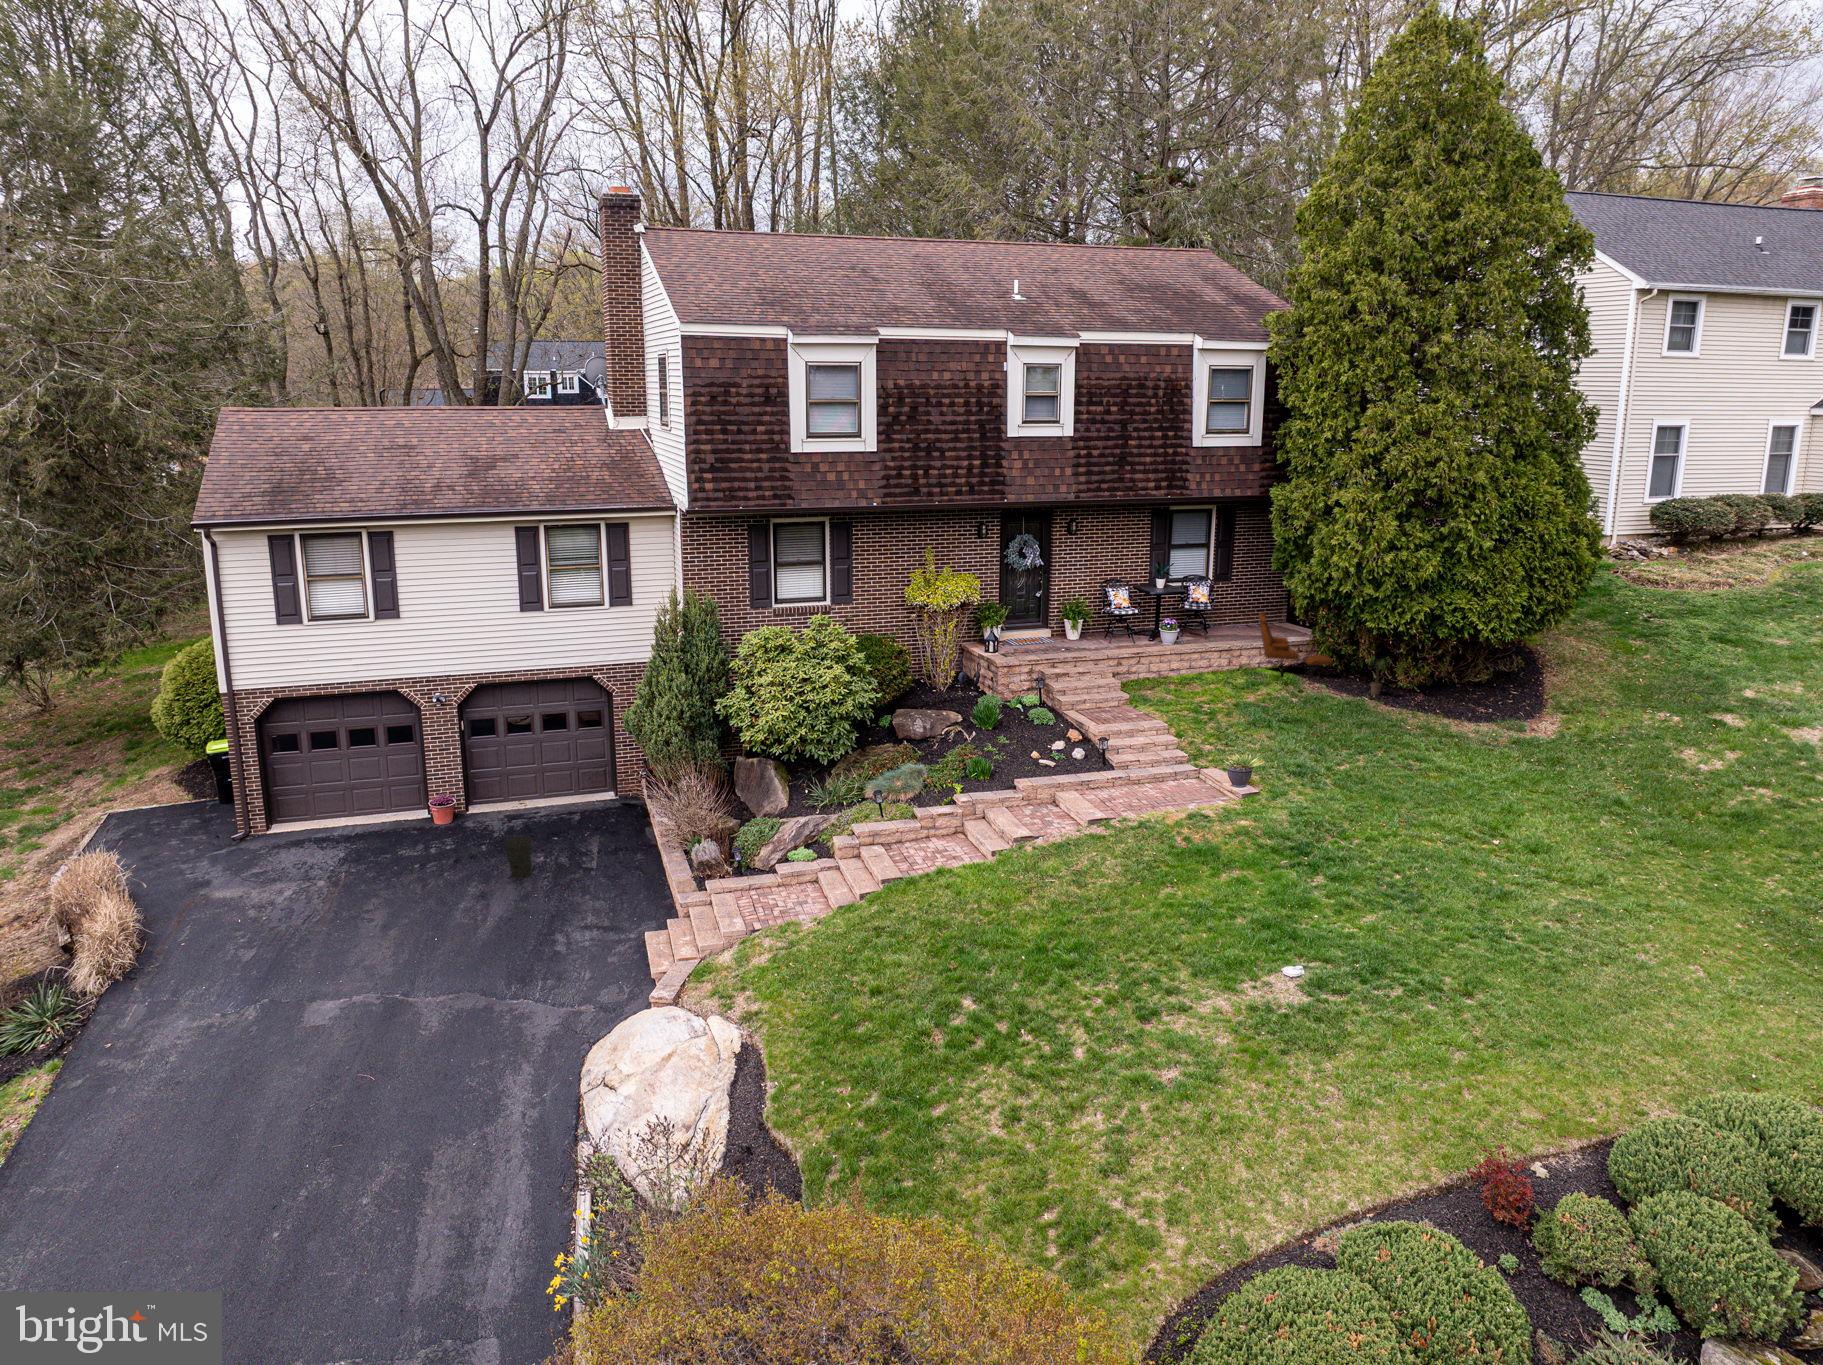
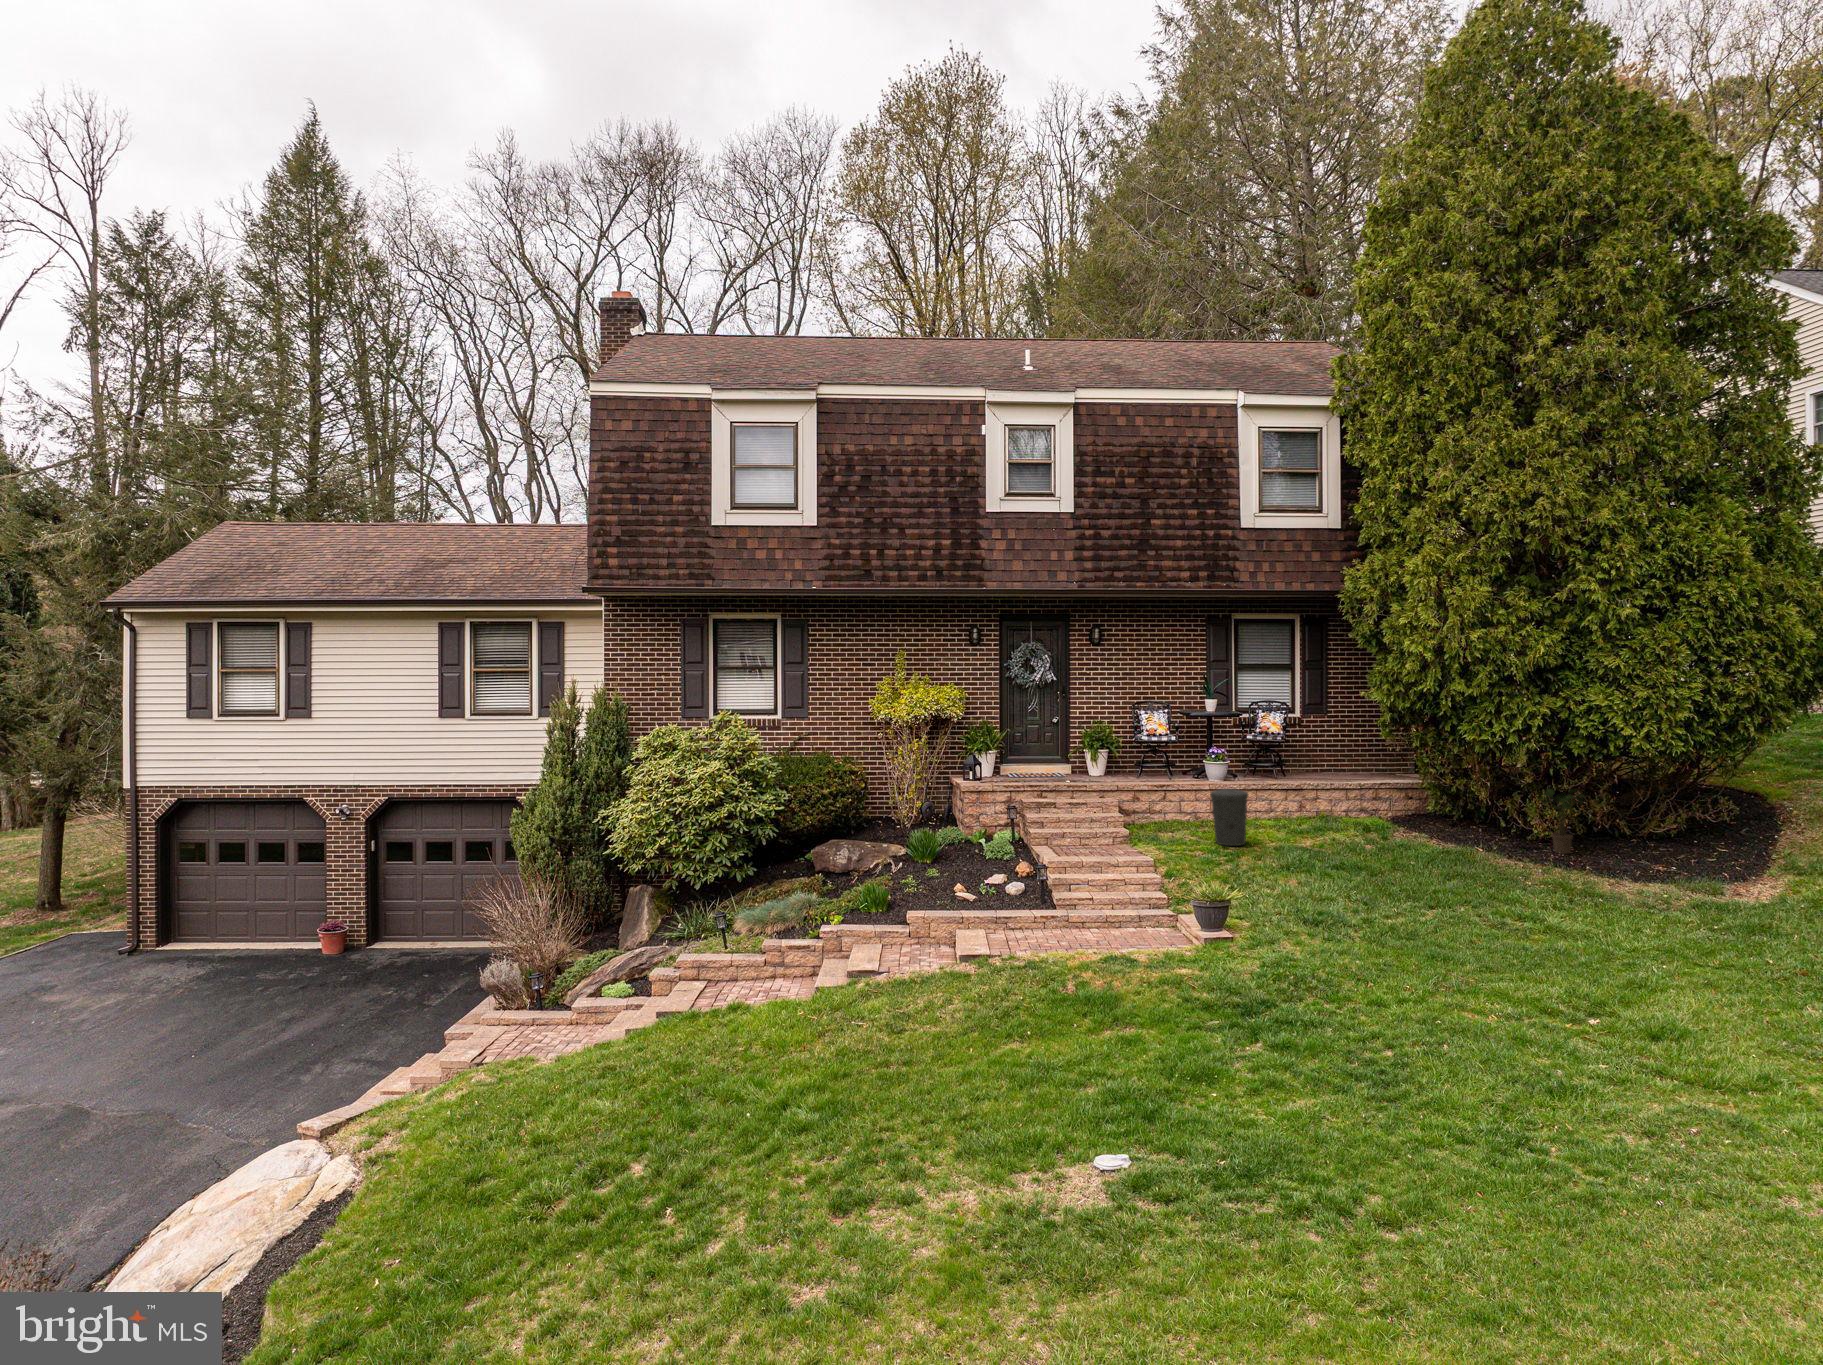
lounge chair: present [1259,612,1333,674] -> none [1348,730,1481,827]
trash can: present [504,836,532,879] -> present [1210,789,1249,846]

